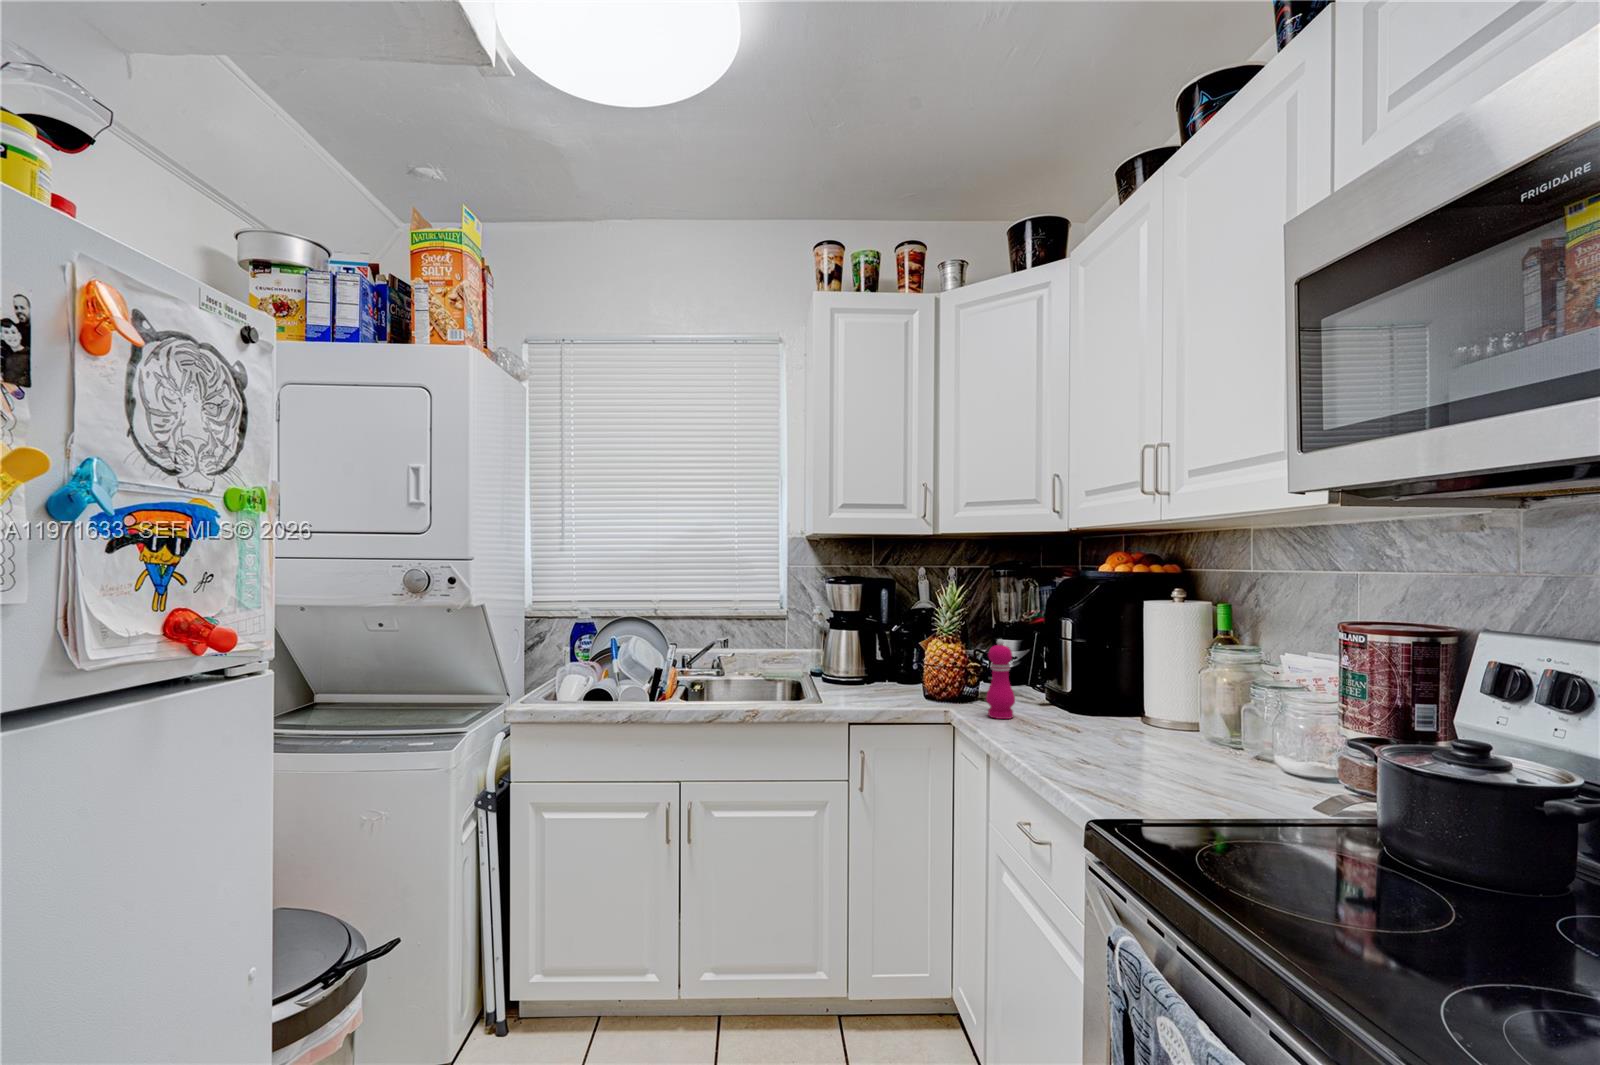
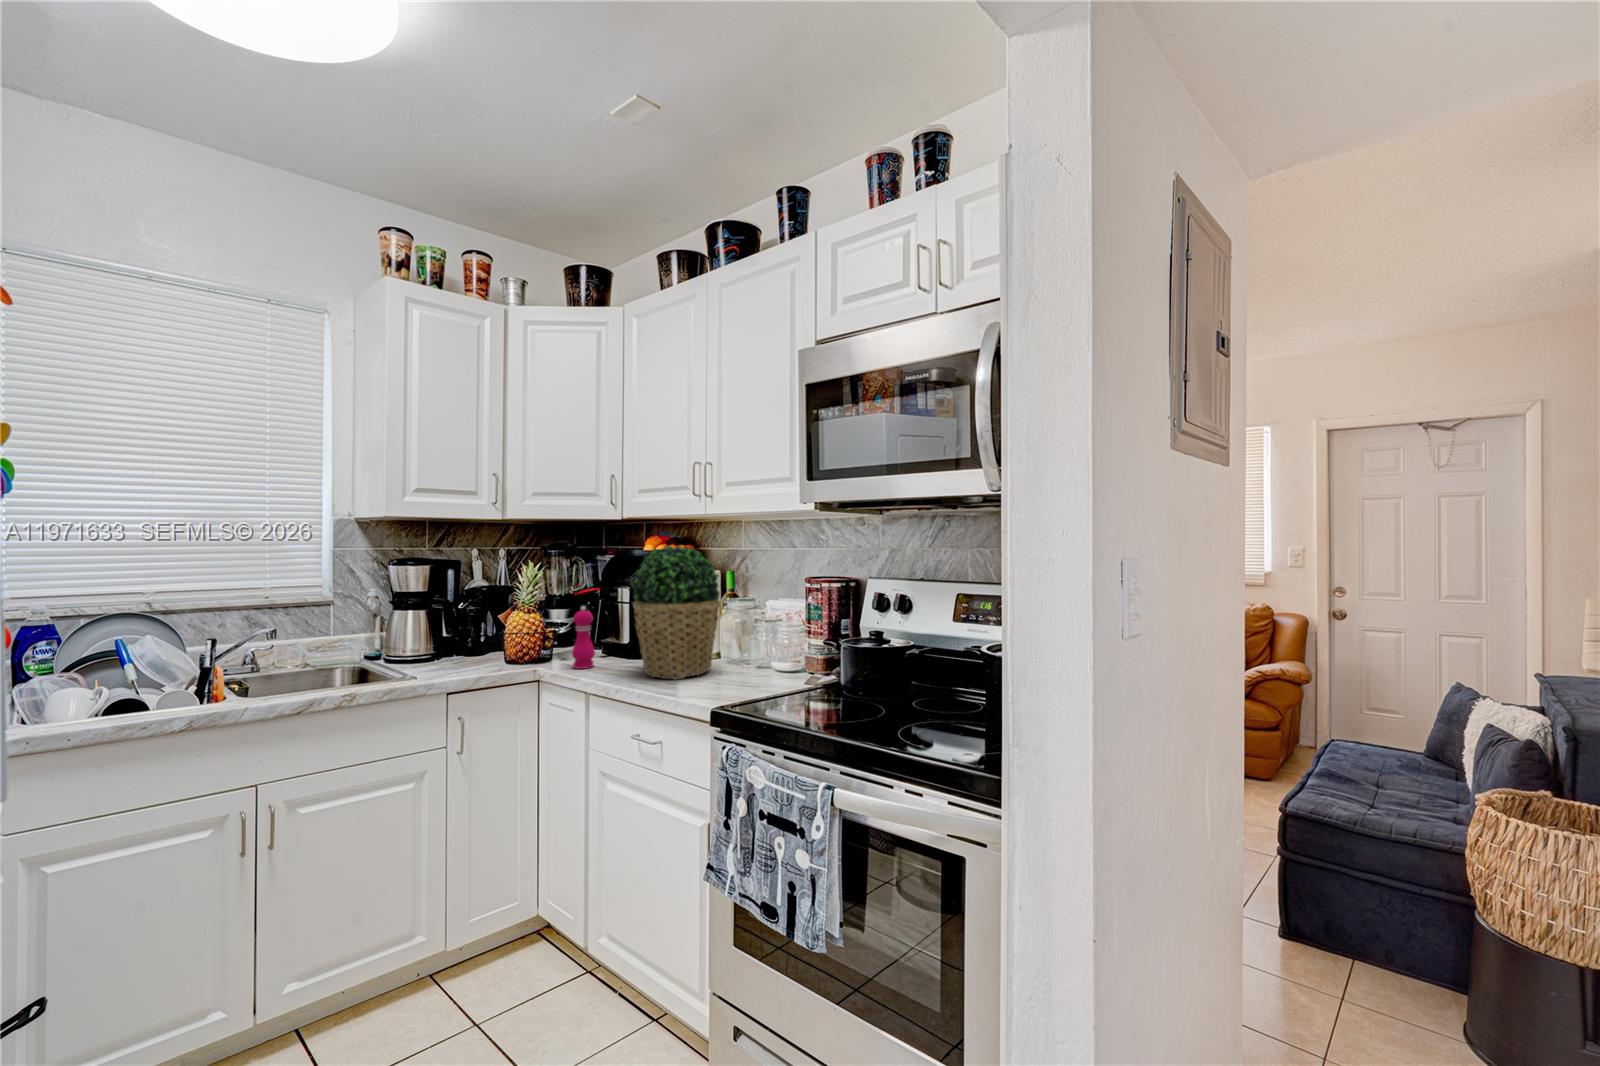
potted plant: none [1044,563,1183,759] -> present [631,545,720,680]

